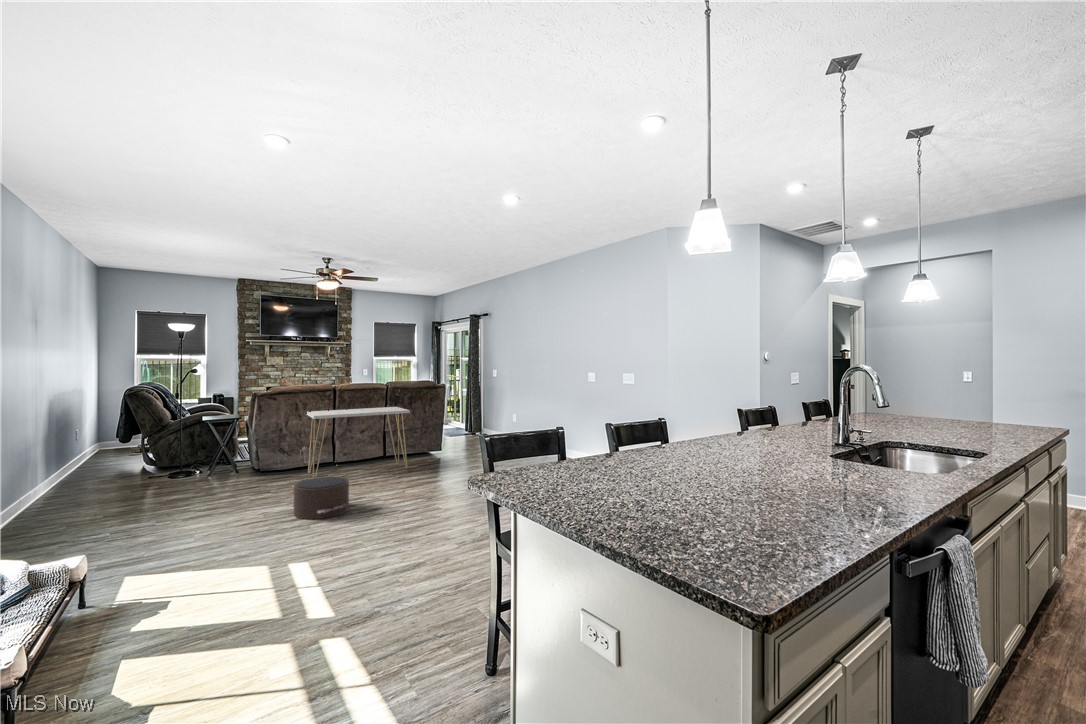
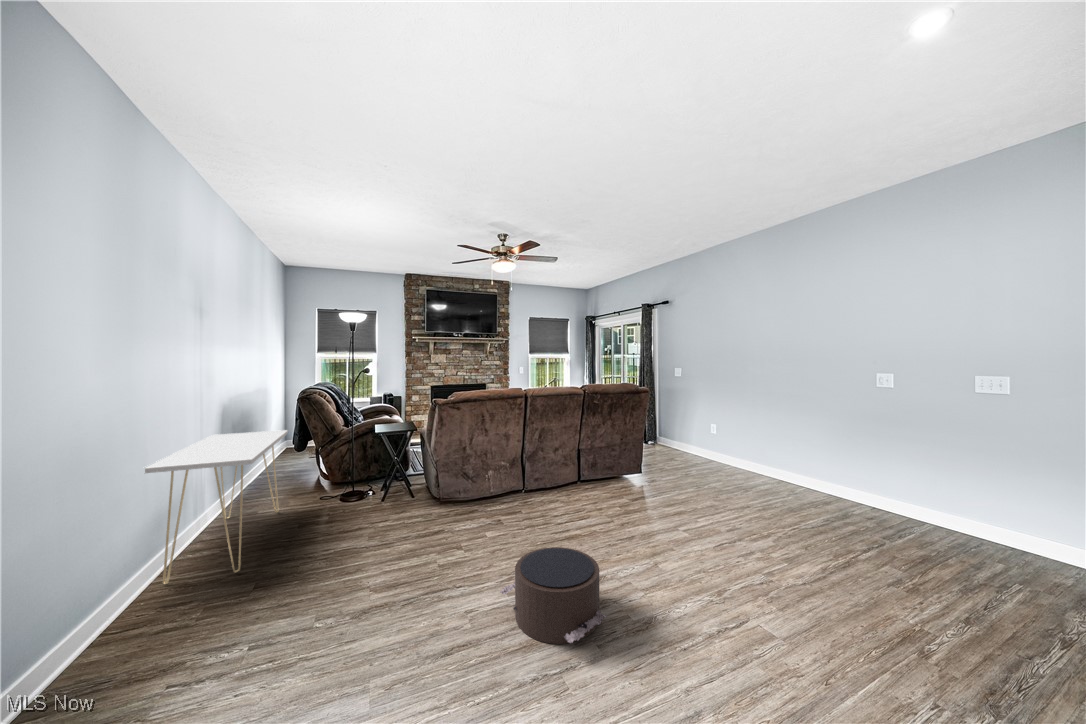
console table: present [307,407,410,478] -> present [145,430,288,584]

